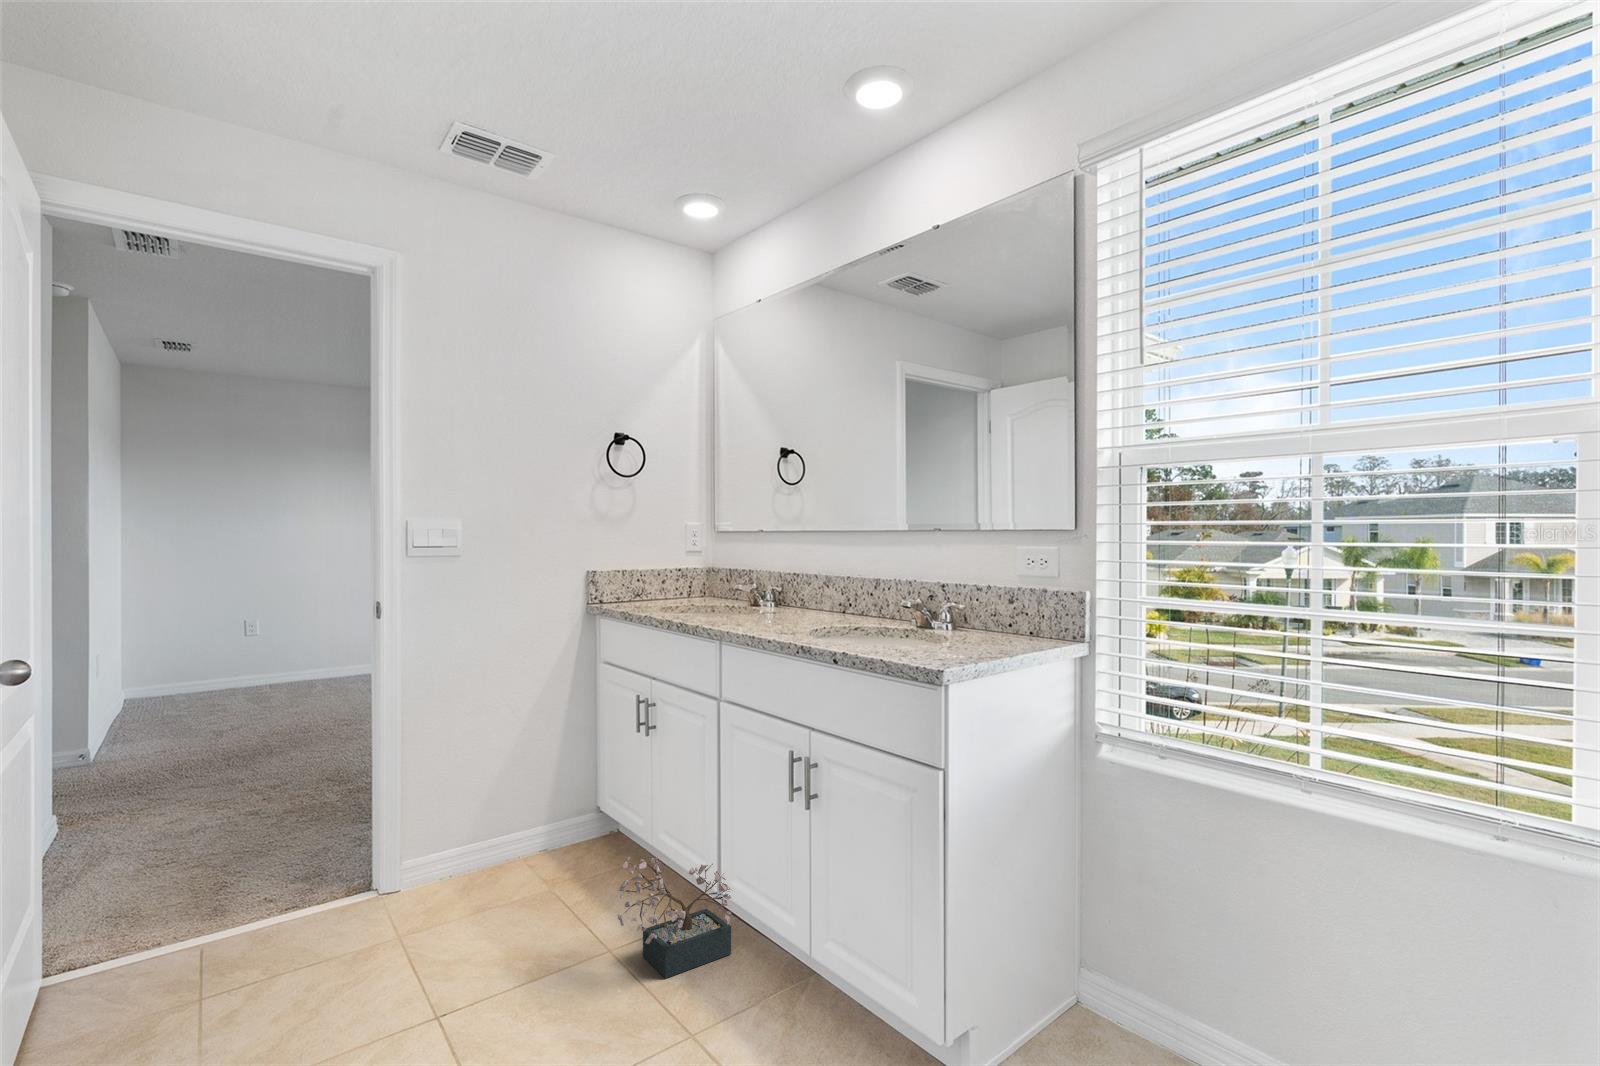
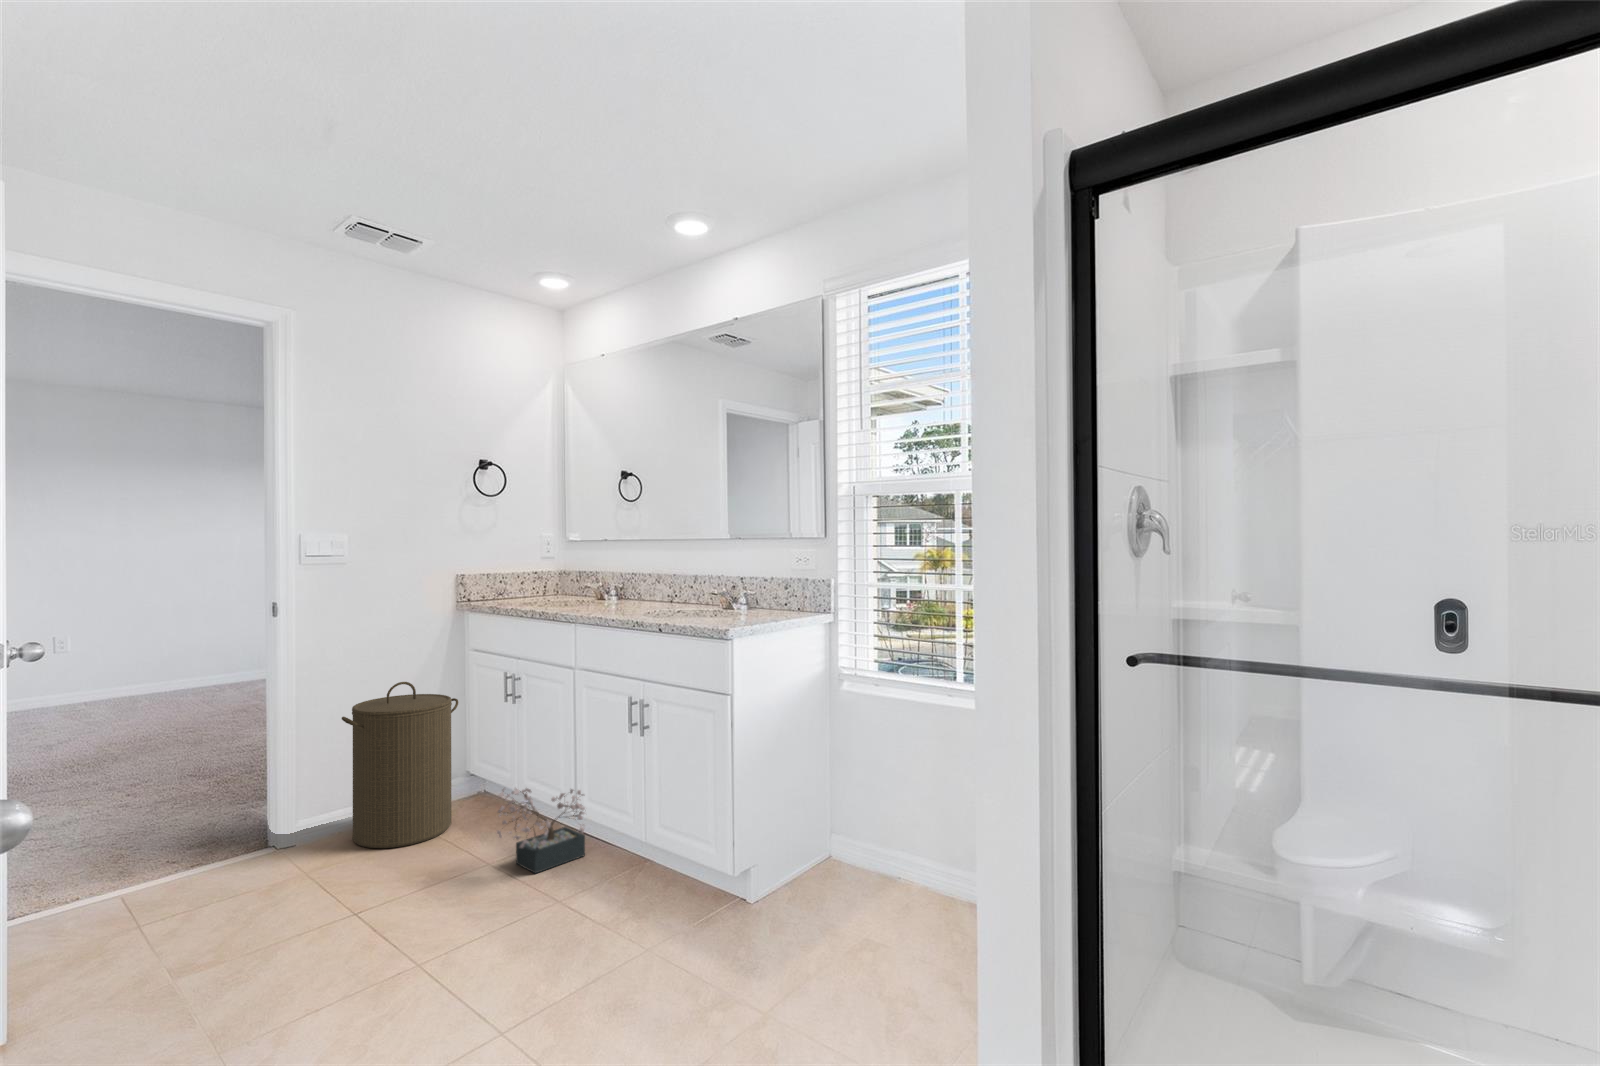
laundry hamper: none [445,703,584,912] -> present [342,682,458,848]

